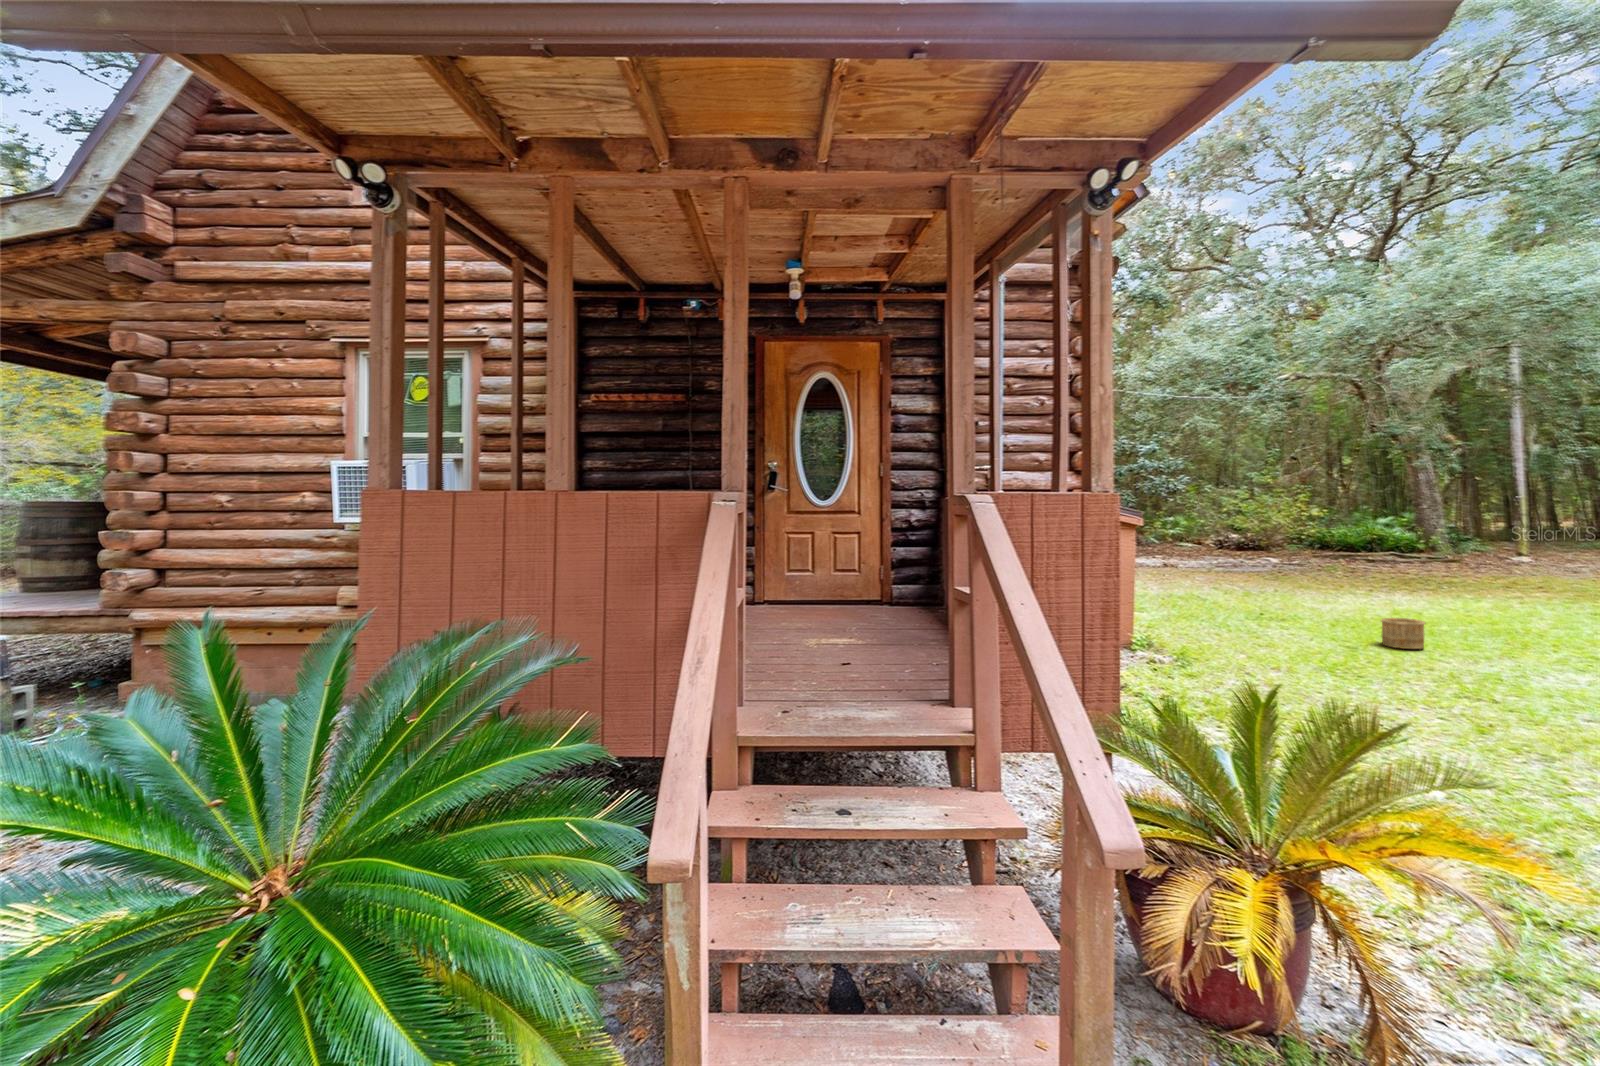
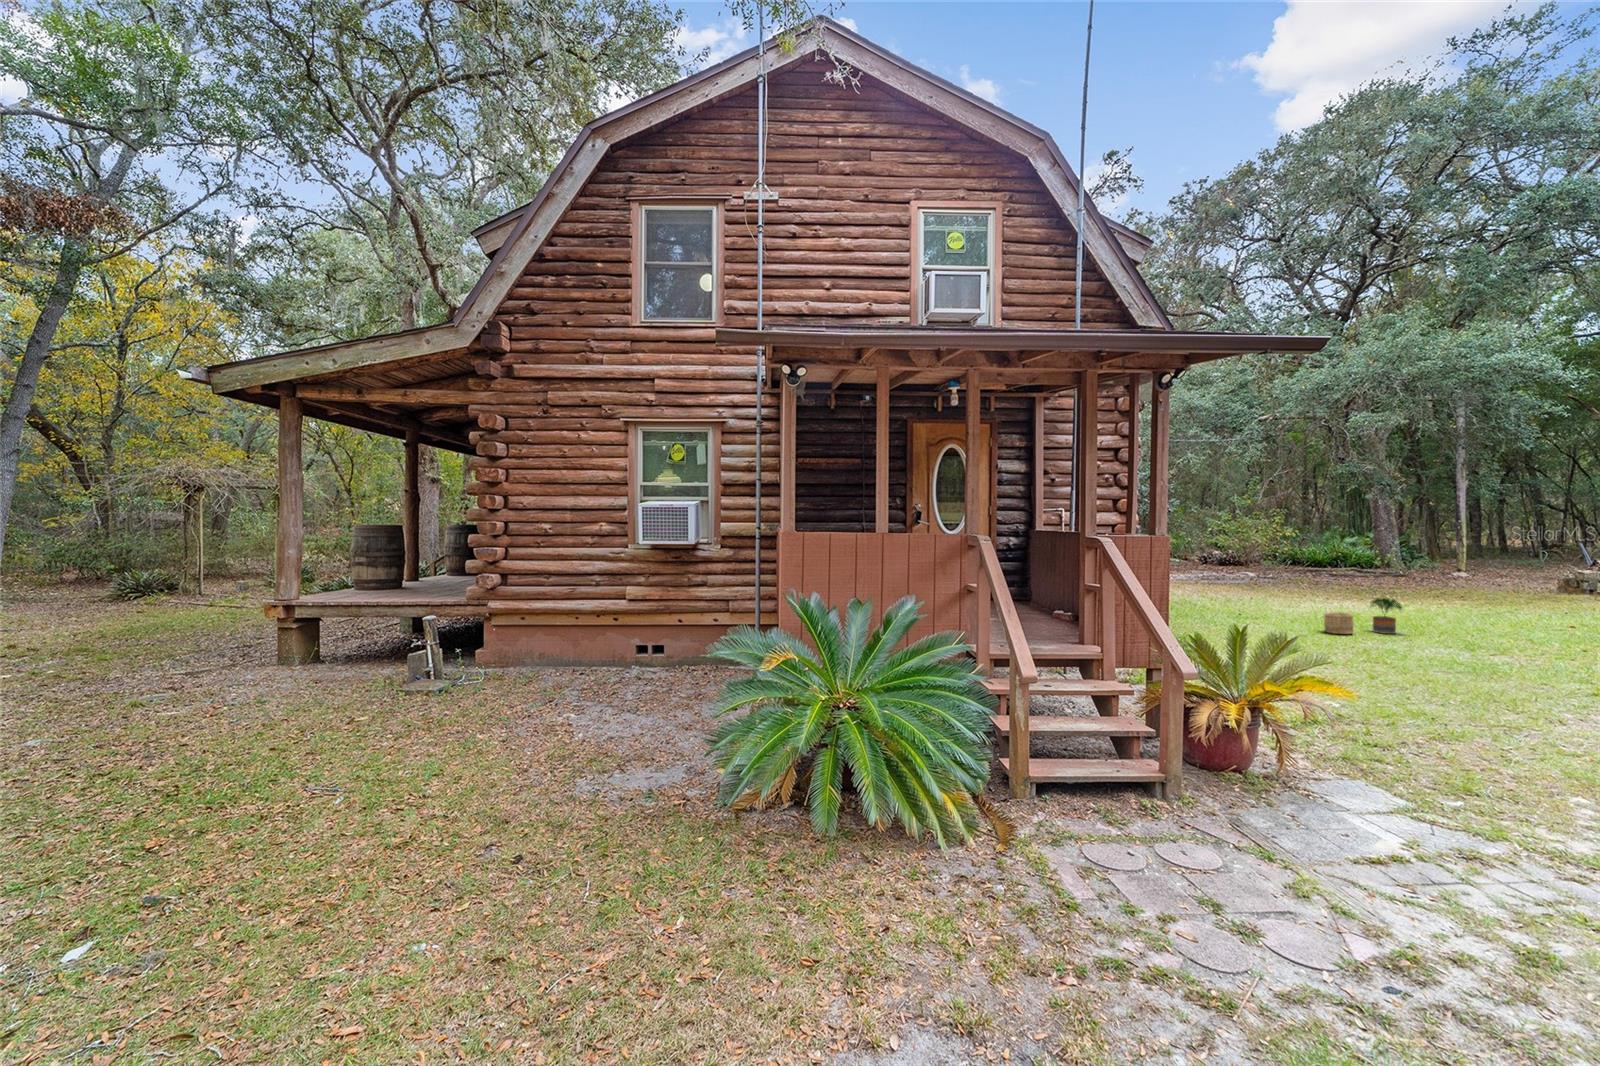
potted tree: none [1446,597,1500,649] -> present [1371,598,1402,634]

